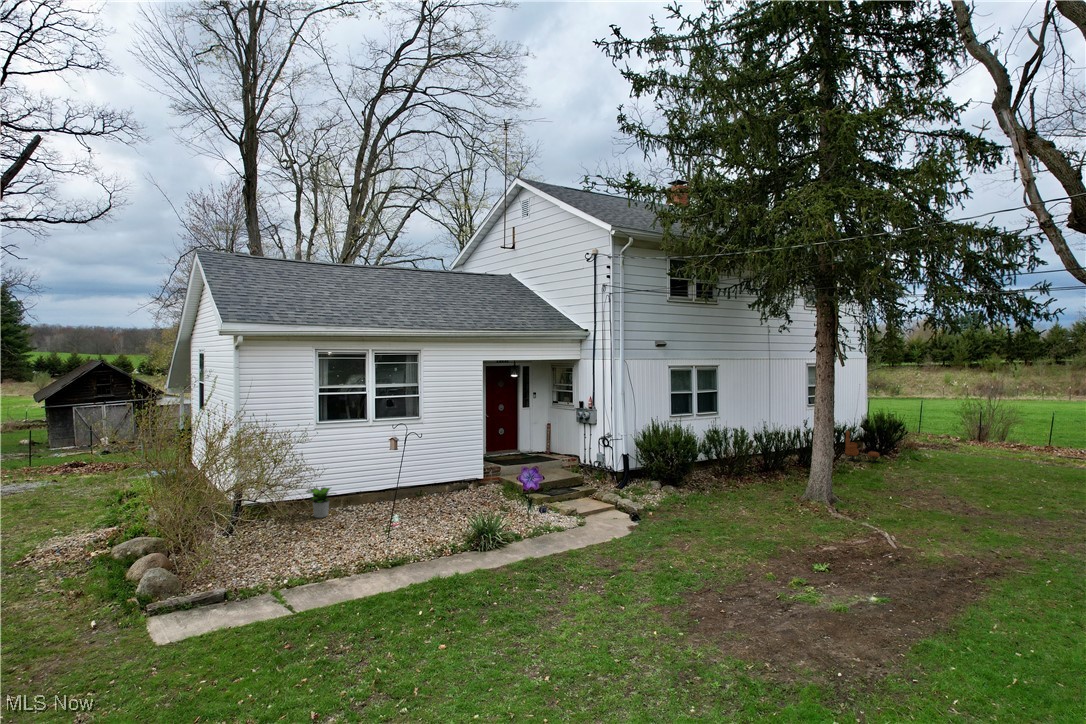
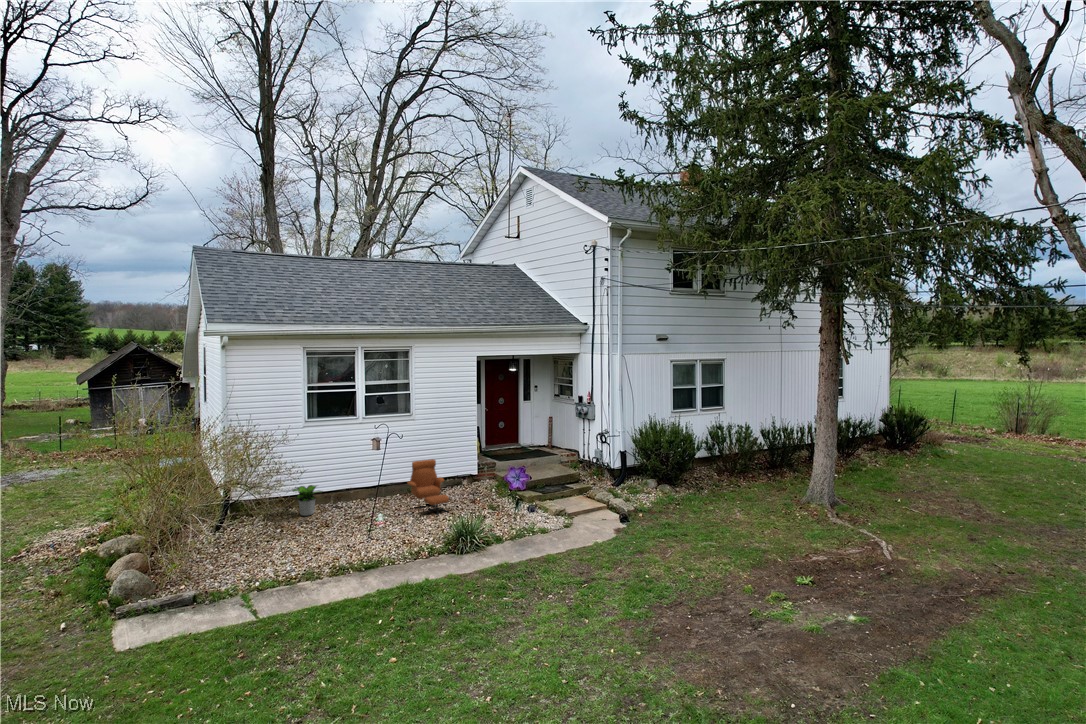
lounge chair: present [845,431,881,463] -> present [407,459,449,515]

